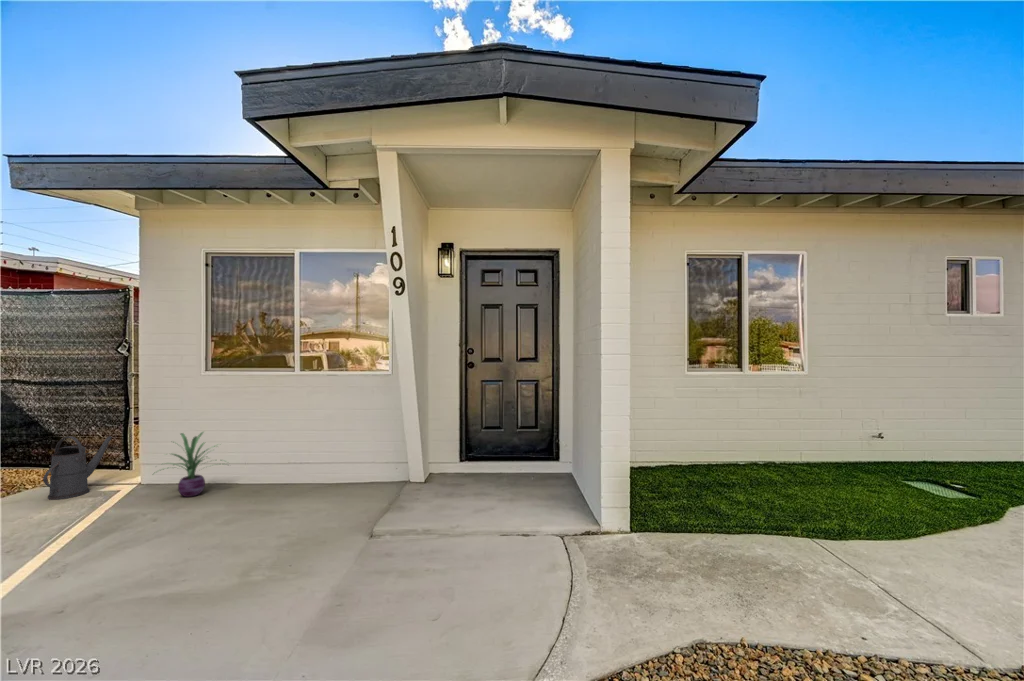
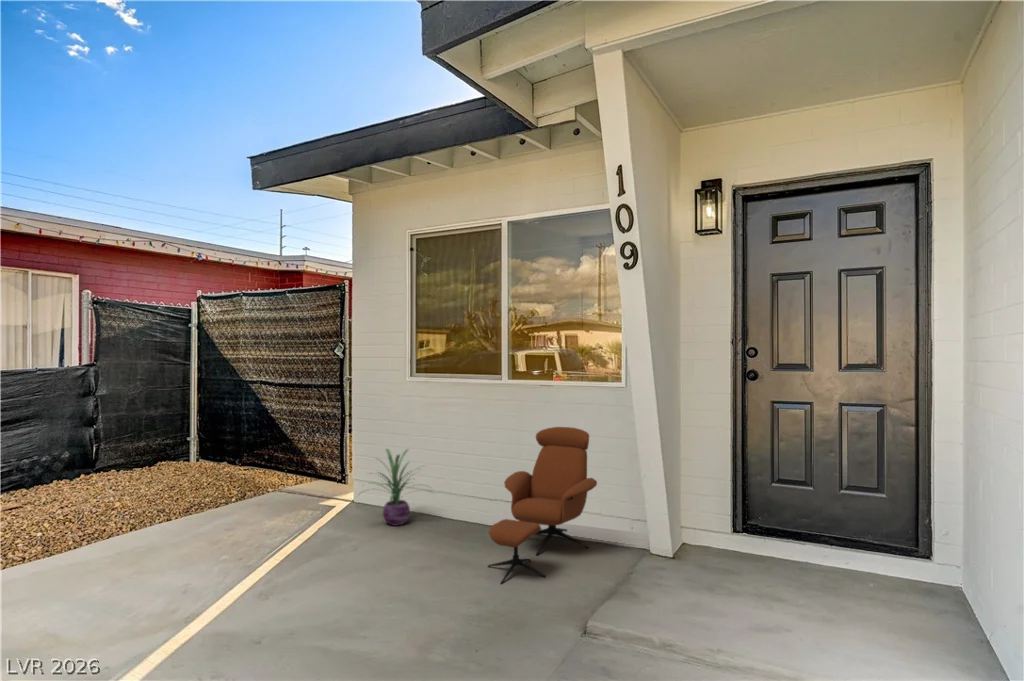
lounge chair: none [286,405,369,521] -> present [488,427,597,584]
watering can: present [43,436,112,500] -> none [273,443,332,509]

